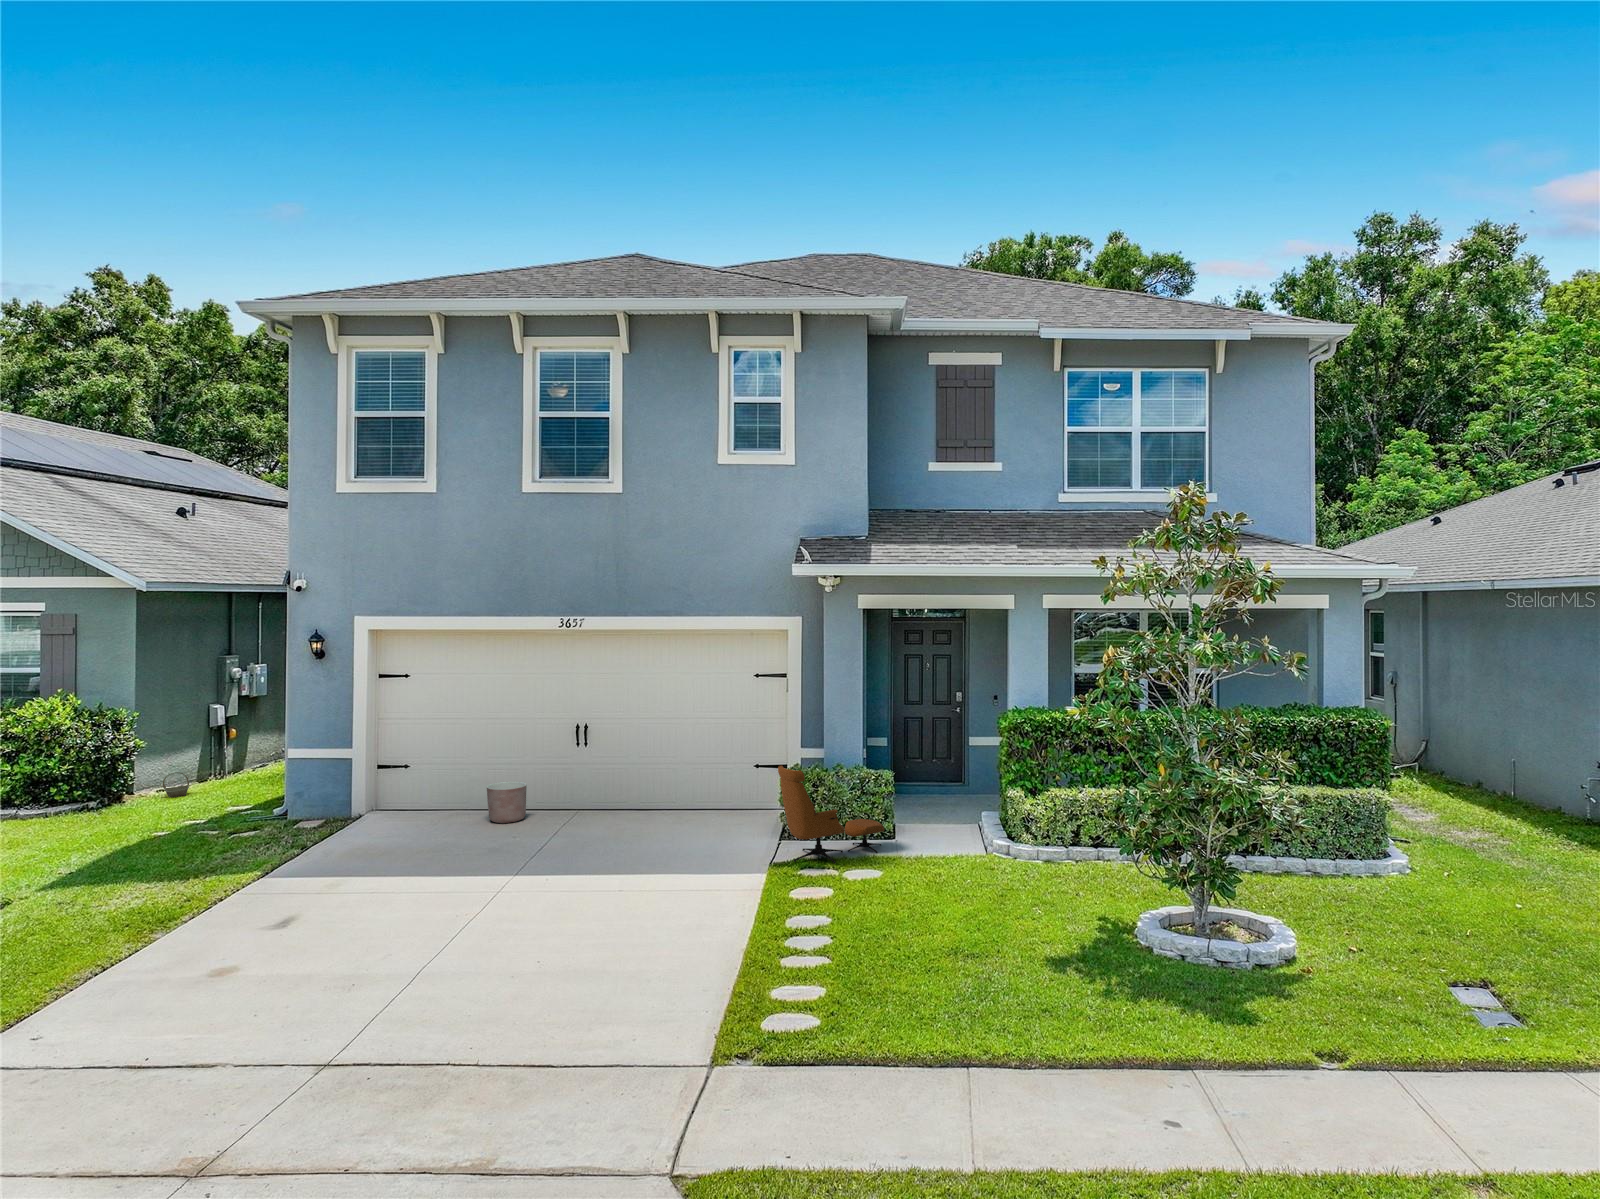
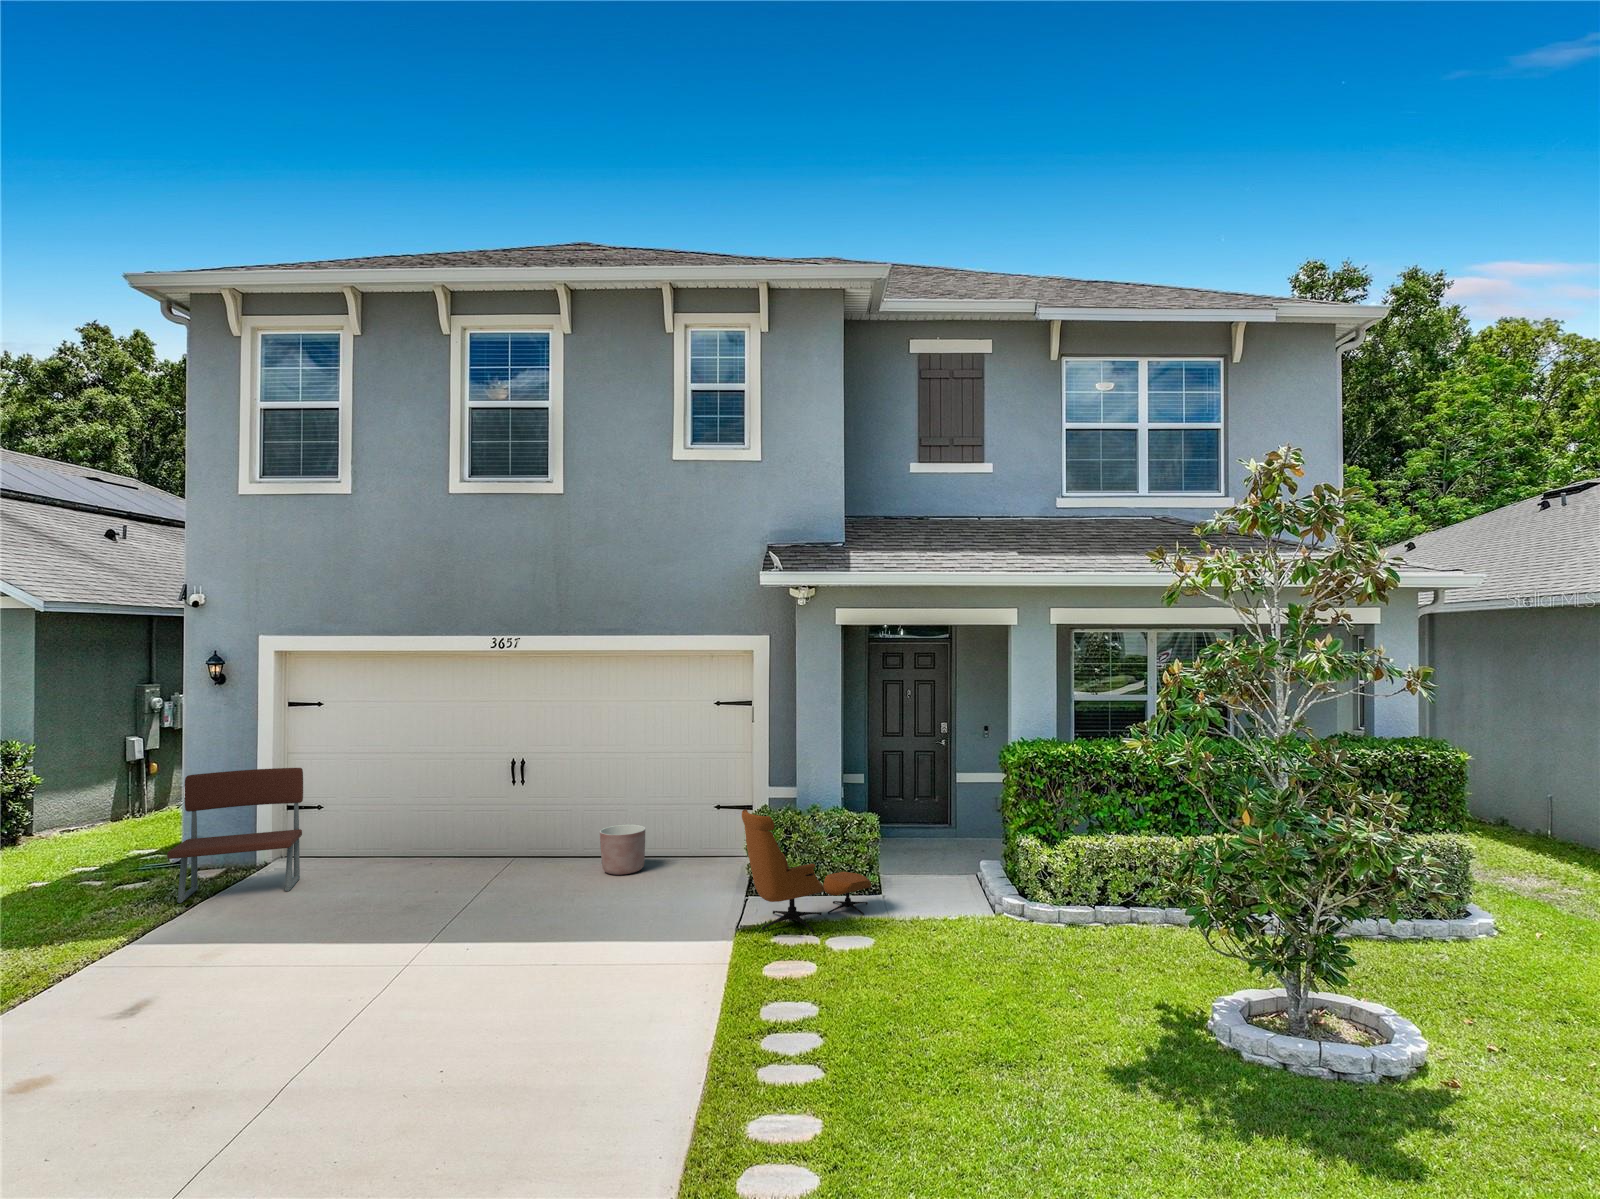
bench: none [301,727,402,837] -> present [167,768,303,903]
basket: present [163,772,189,797] -> none [42,823,75,853]
planter: present [487,782,527,823] -> present [600,825,645,875]

